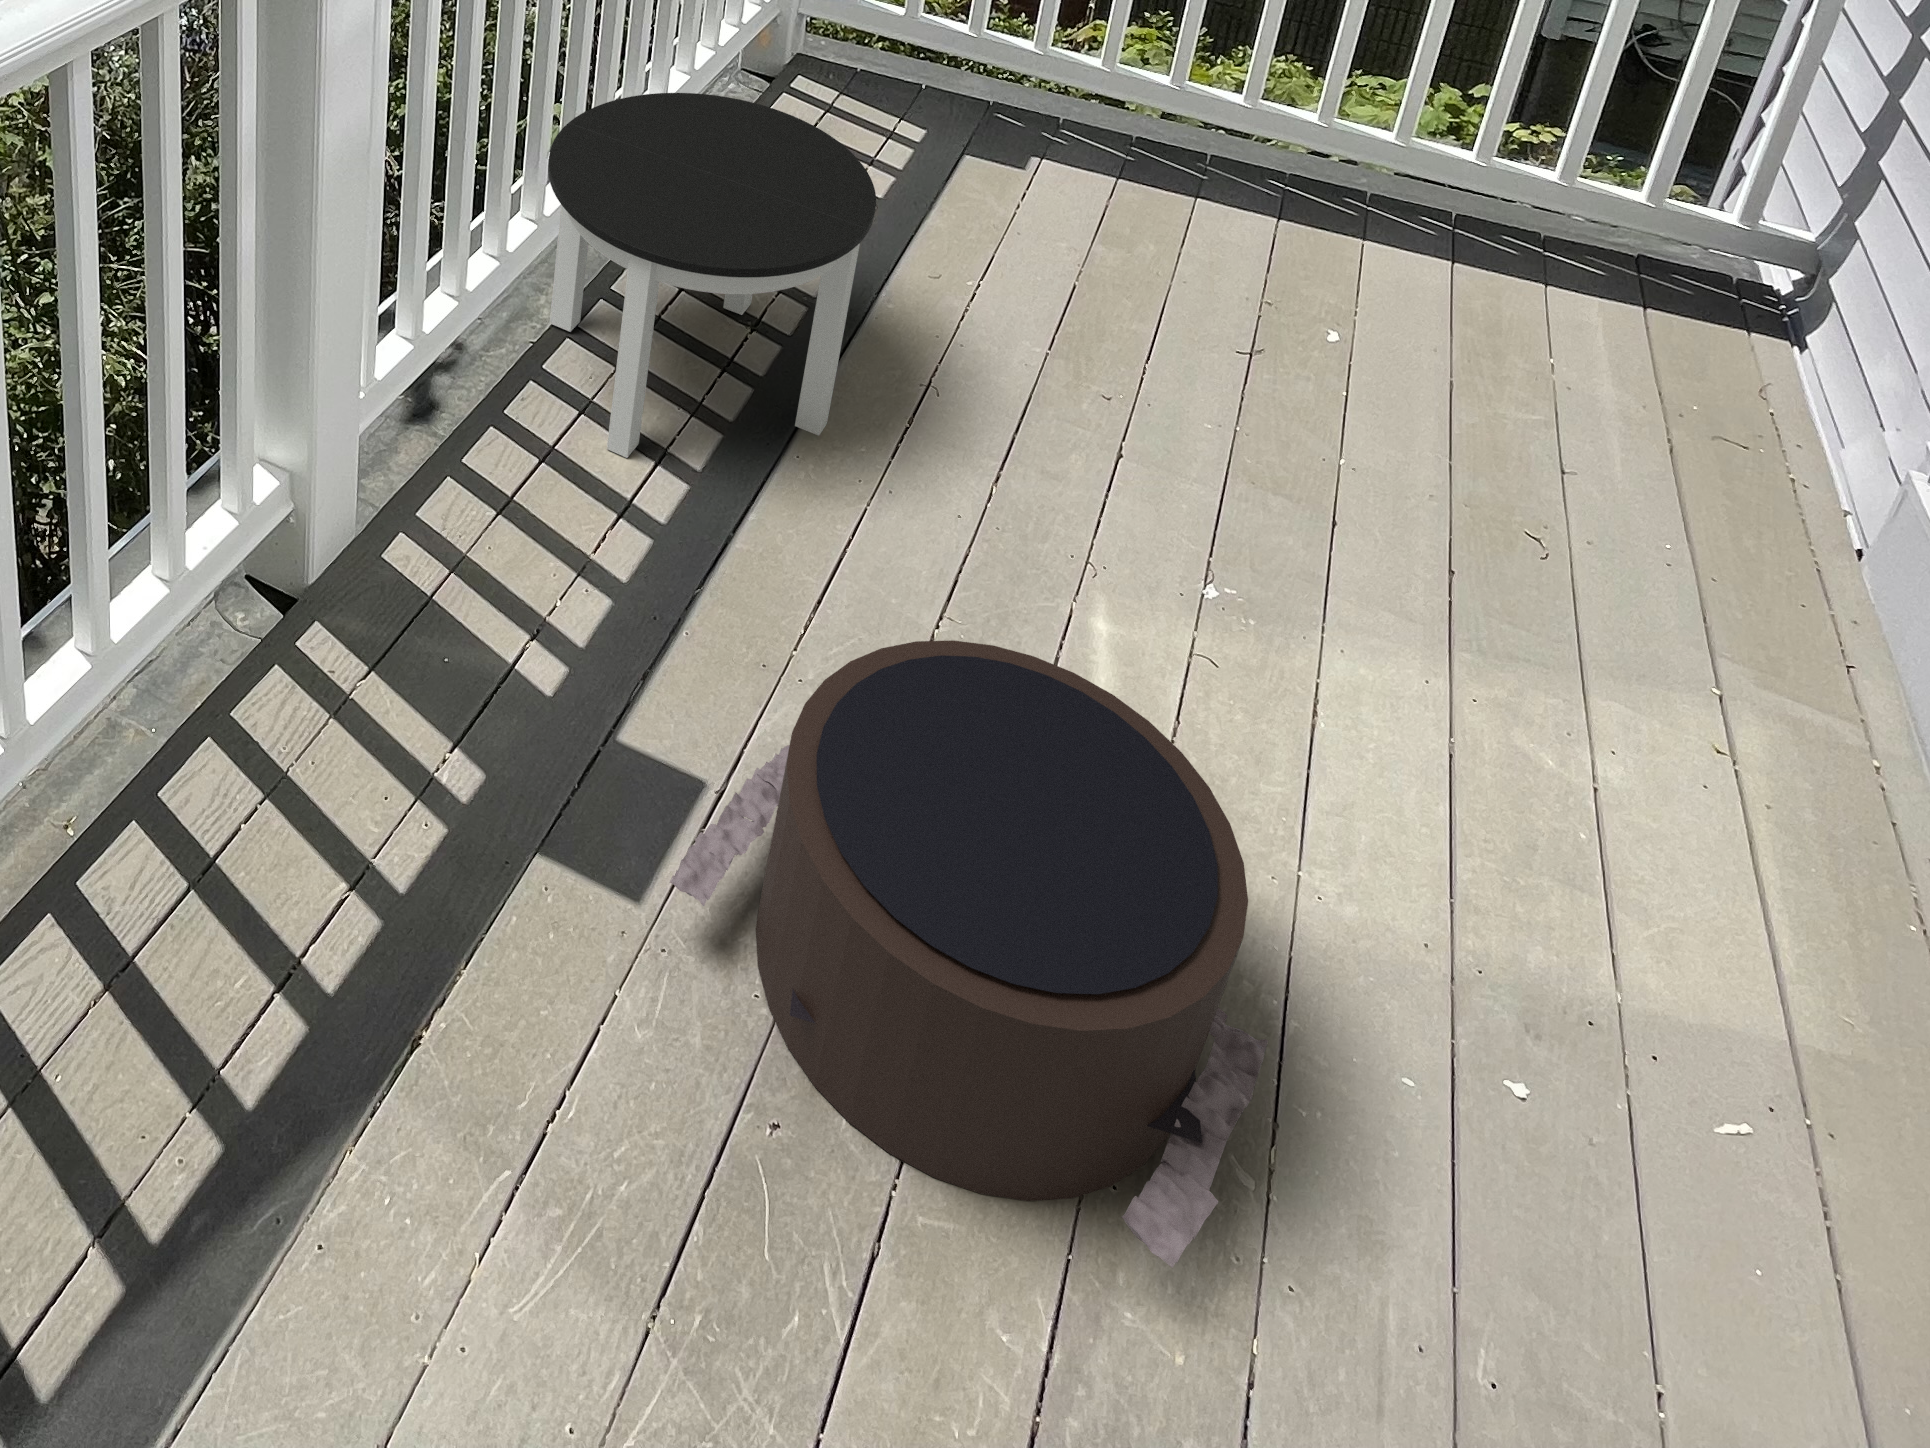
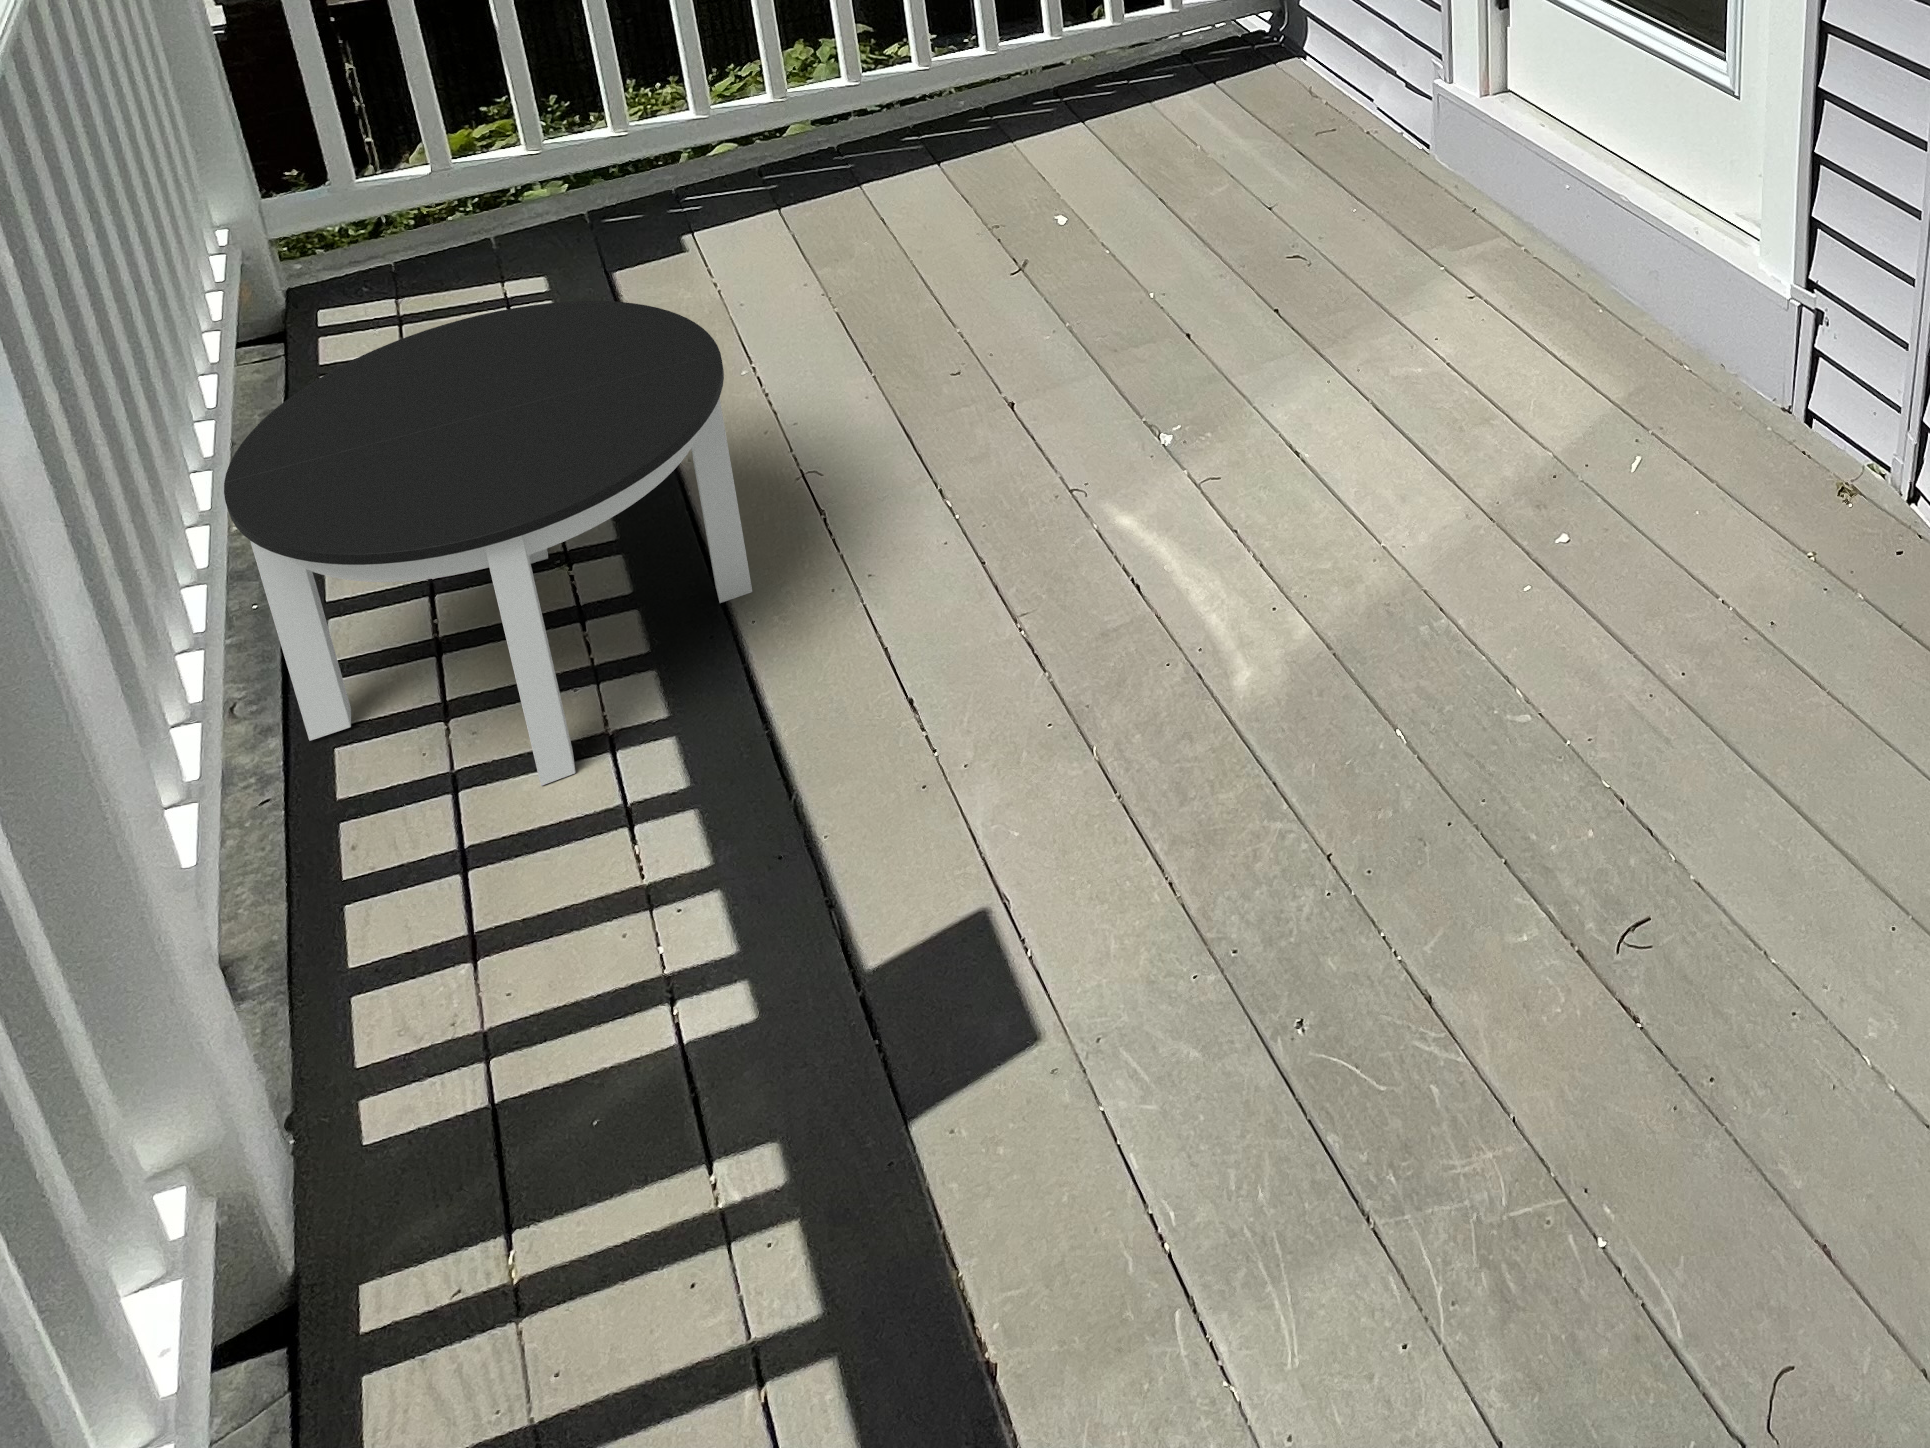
pouf: present [669,640,1268,1268] -> none [1028,526,1559,1002]

